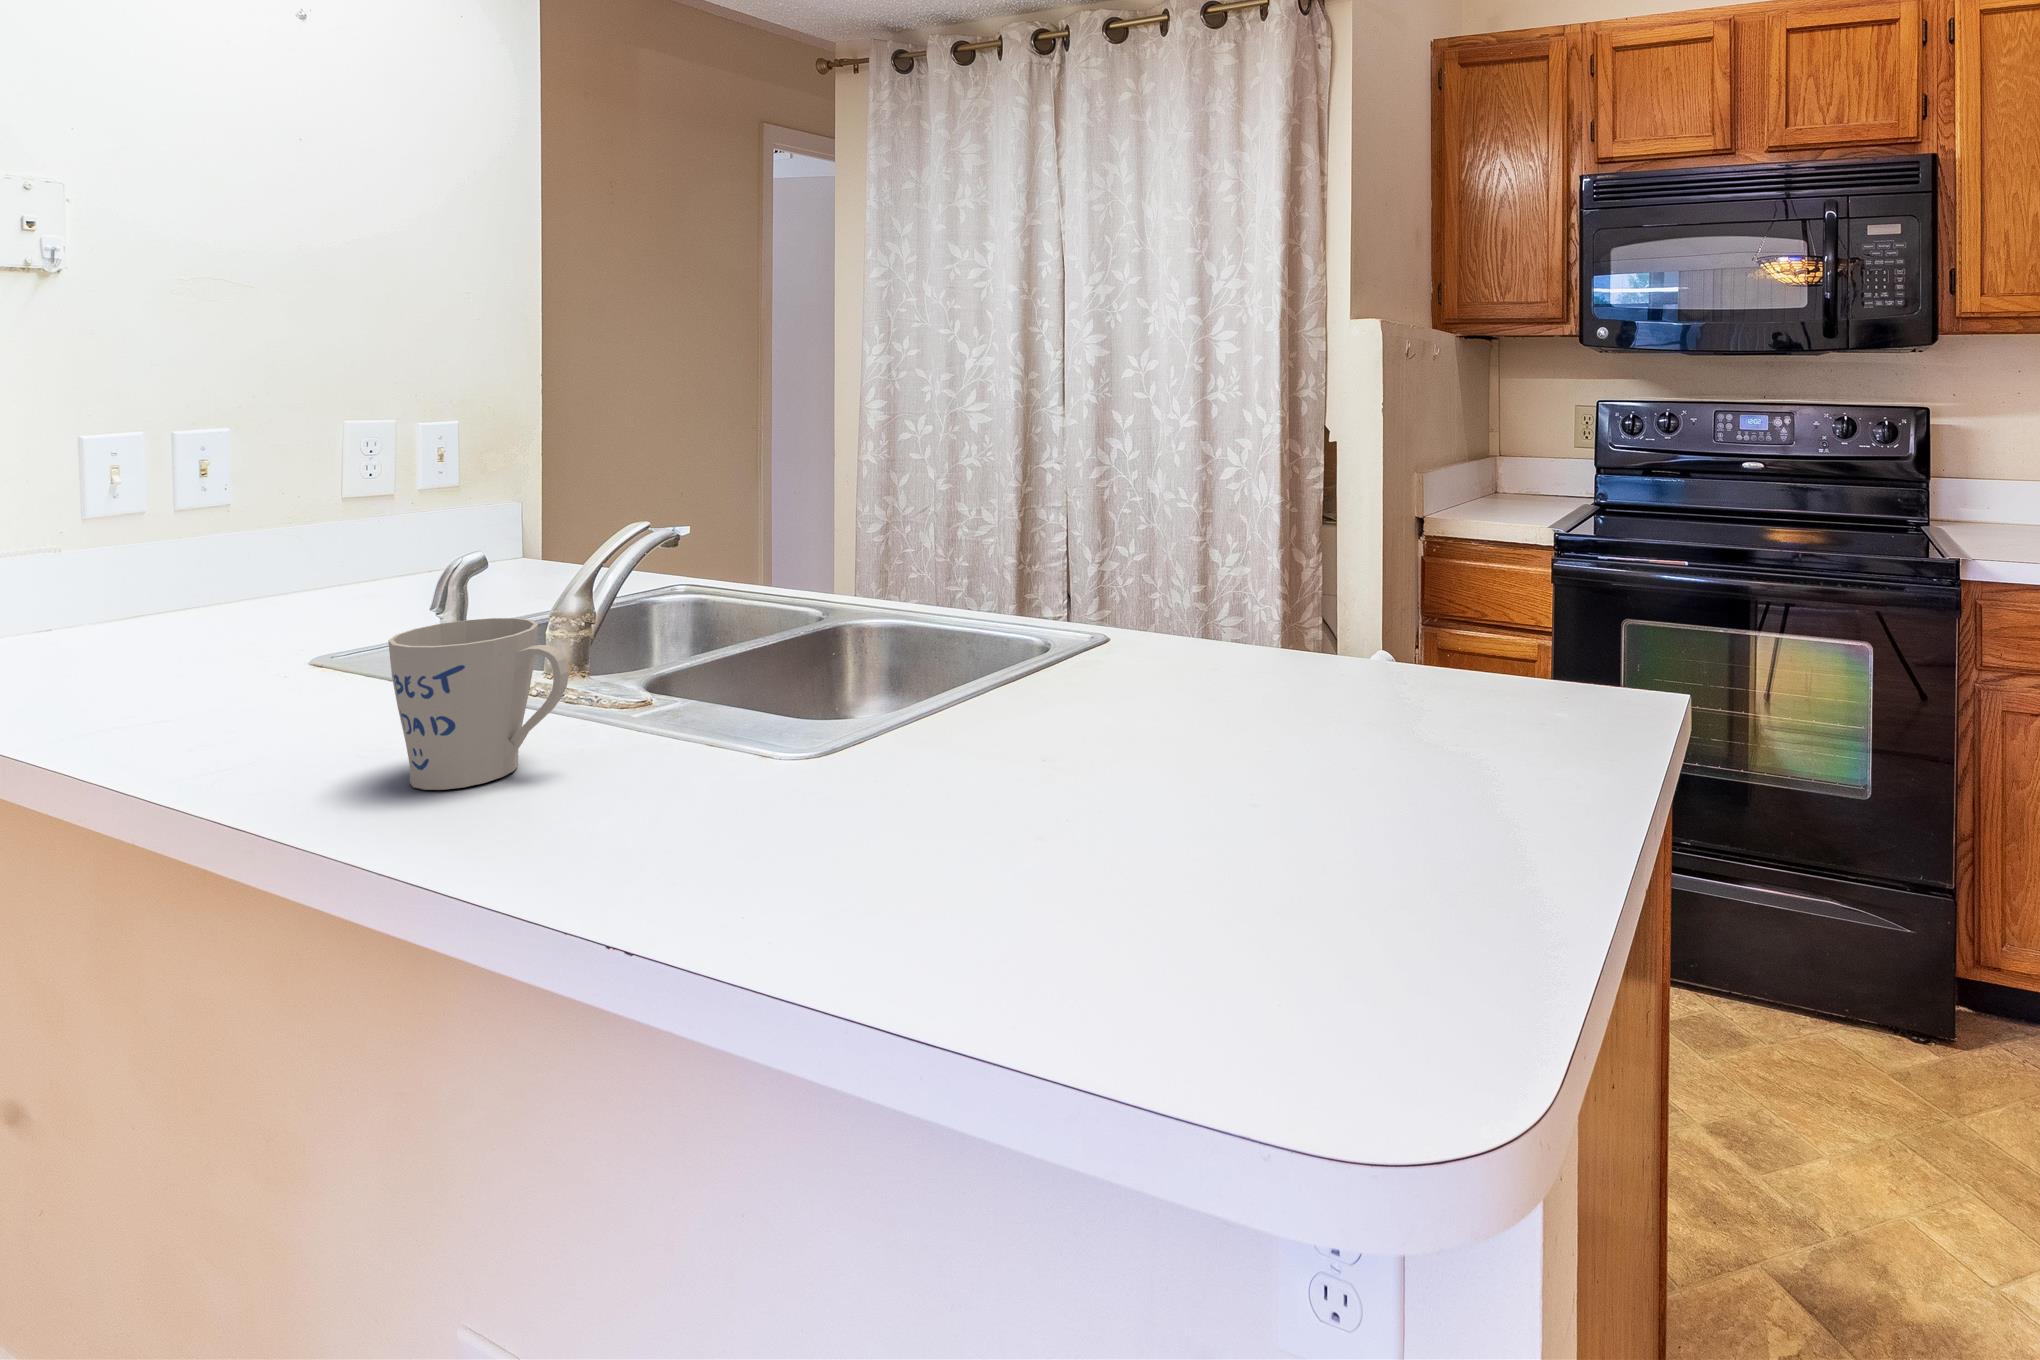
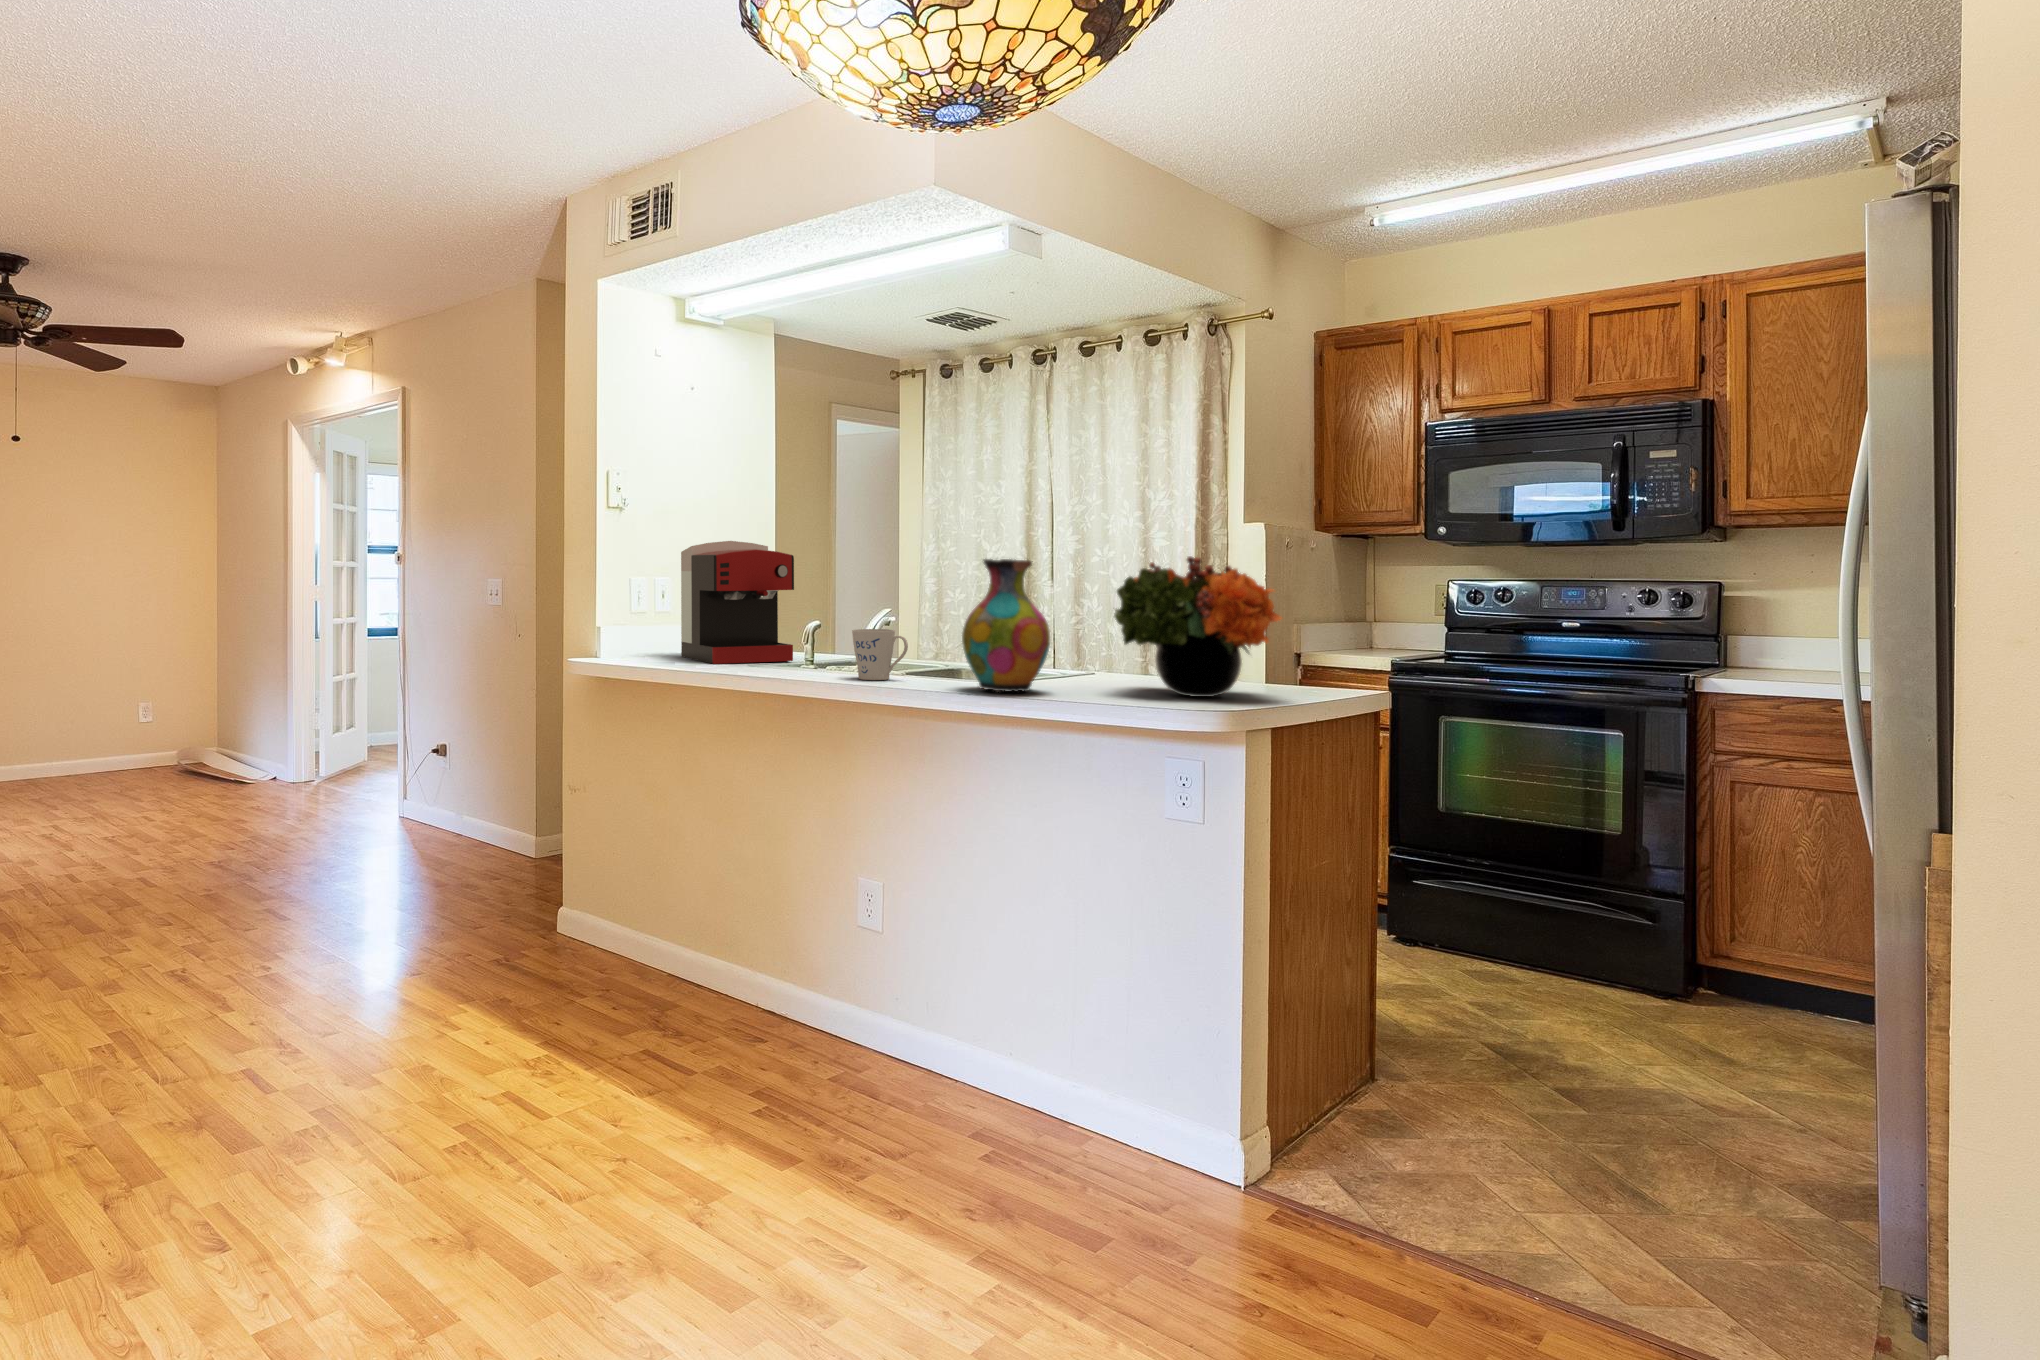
coffee maker: none [68,355,376,707] -> present [681,541,794,664]
flower arrangement: none [1116,413,1543,792] -> present [1114,556,1281,697]
vase: none [674,432,951,861] -> present [962,559,1050,692]

